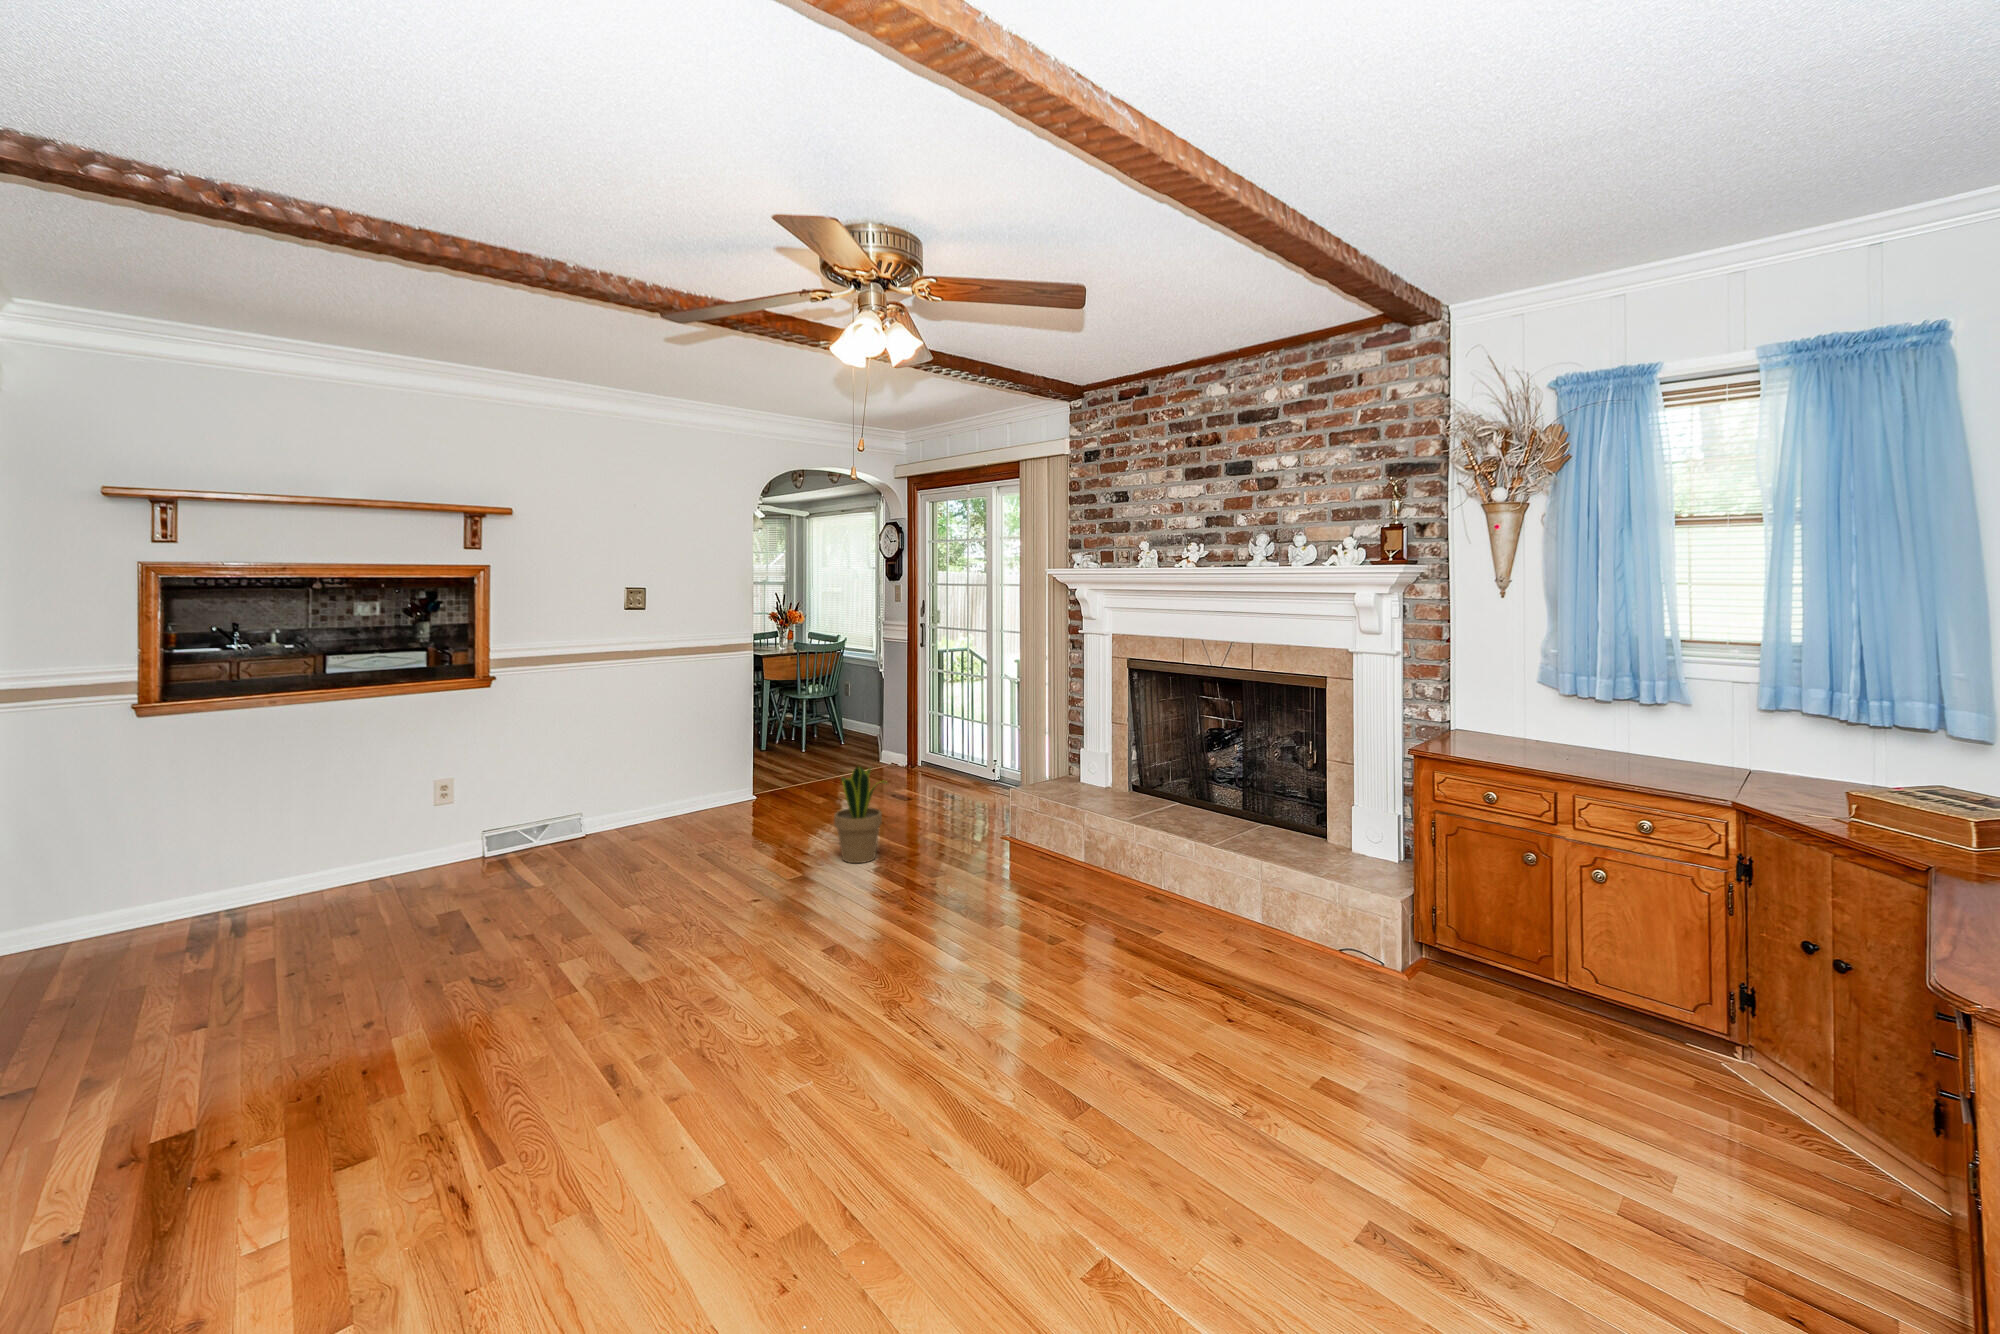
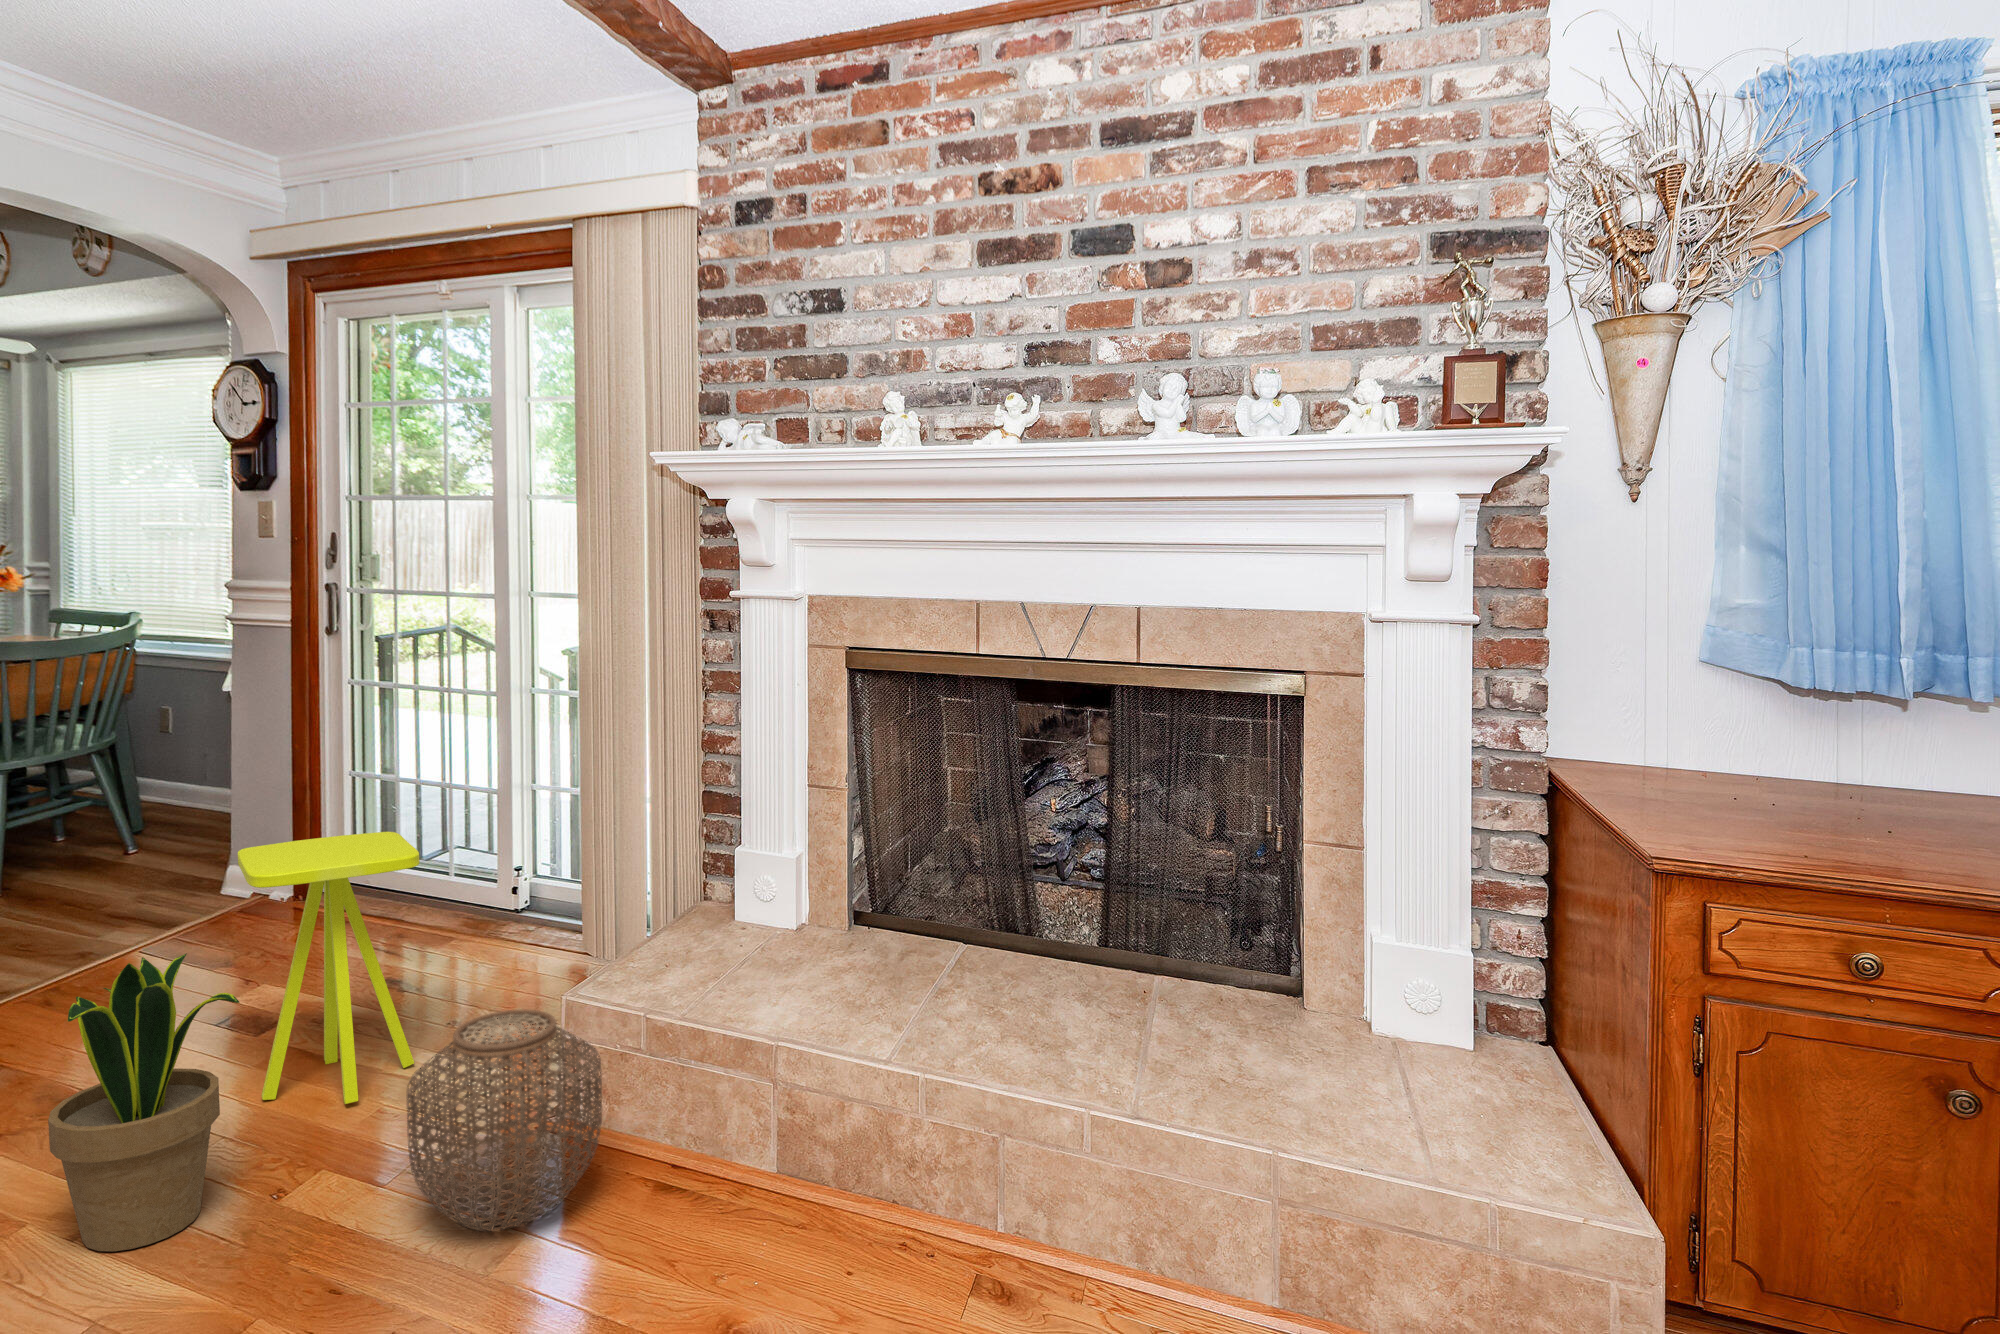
side table: none [887,732,949,835] -> present [238,832,420,1104]
woven basket: none [940,798,1007,876] -> present [407,1010,602,1231]

